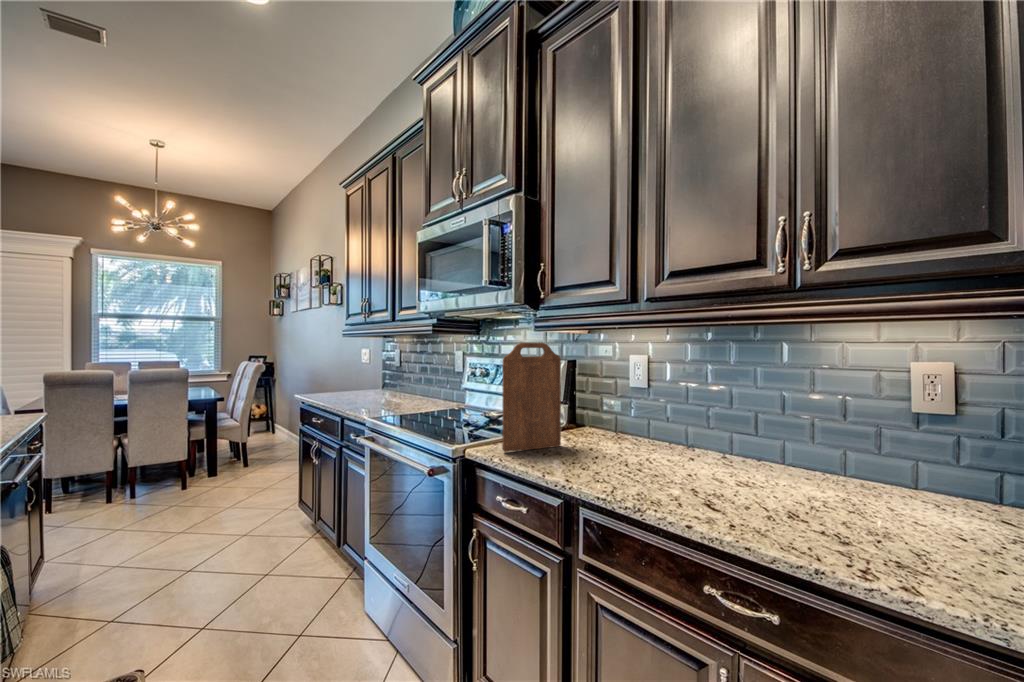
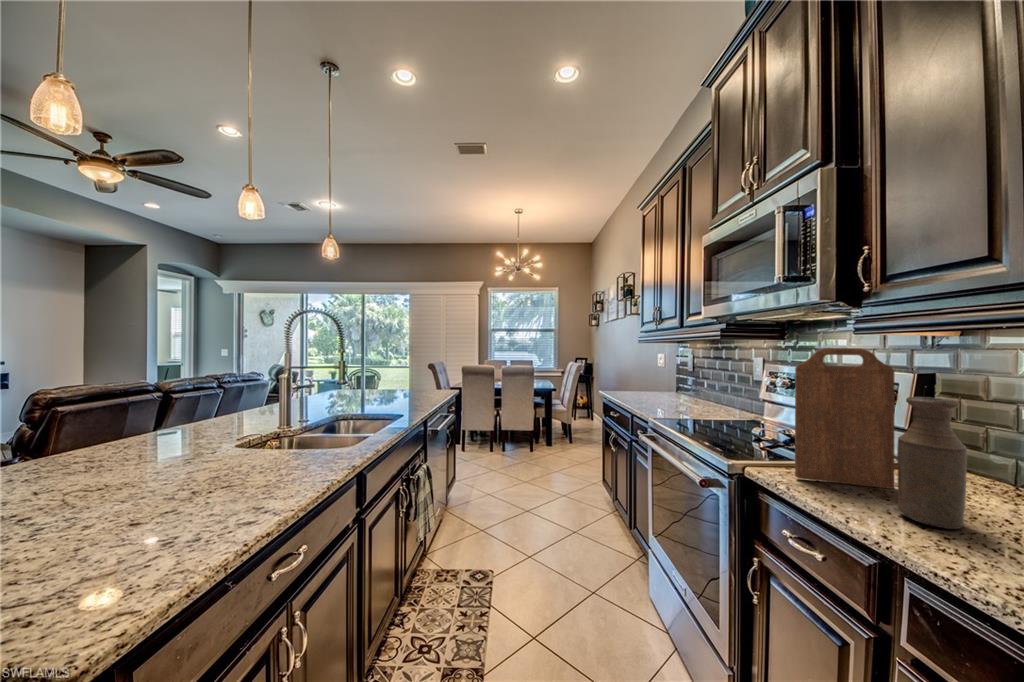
bottle: none [566,377,599,467] -> present [897,397,967,529]

